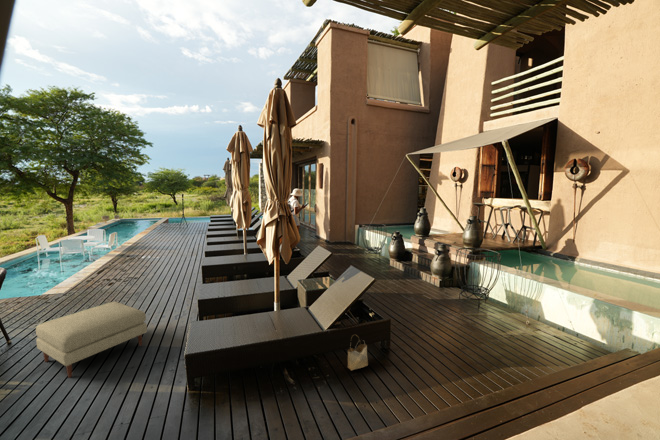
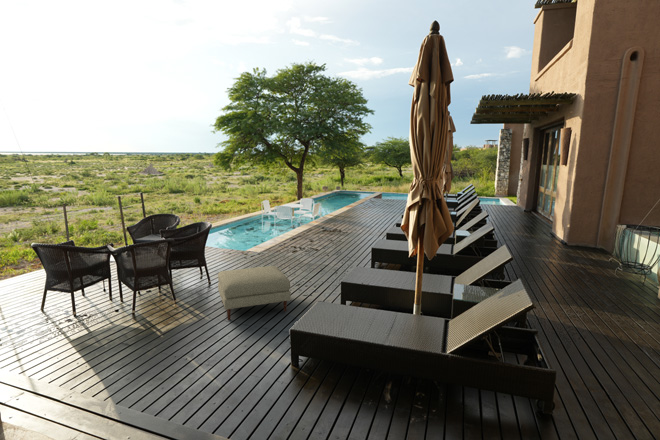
woven basket: present [348,335,368,371] -> none [472,373,506,422]

